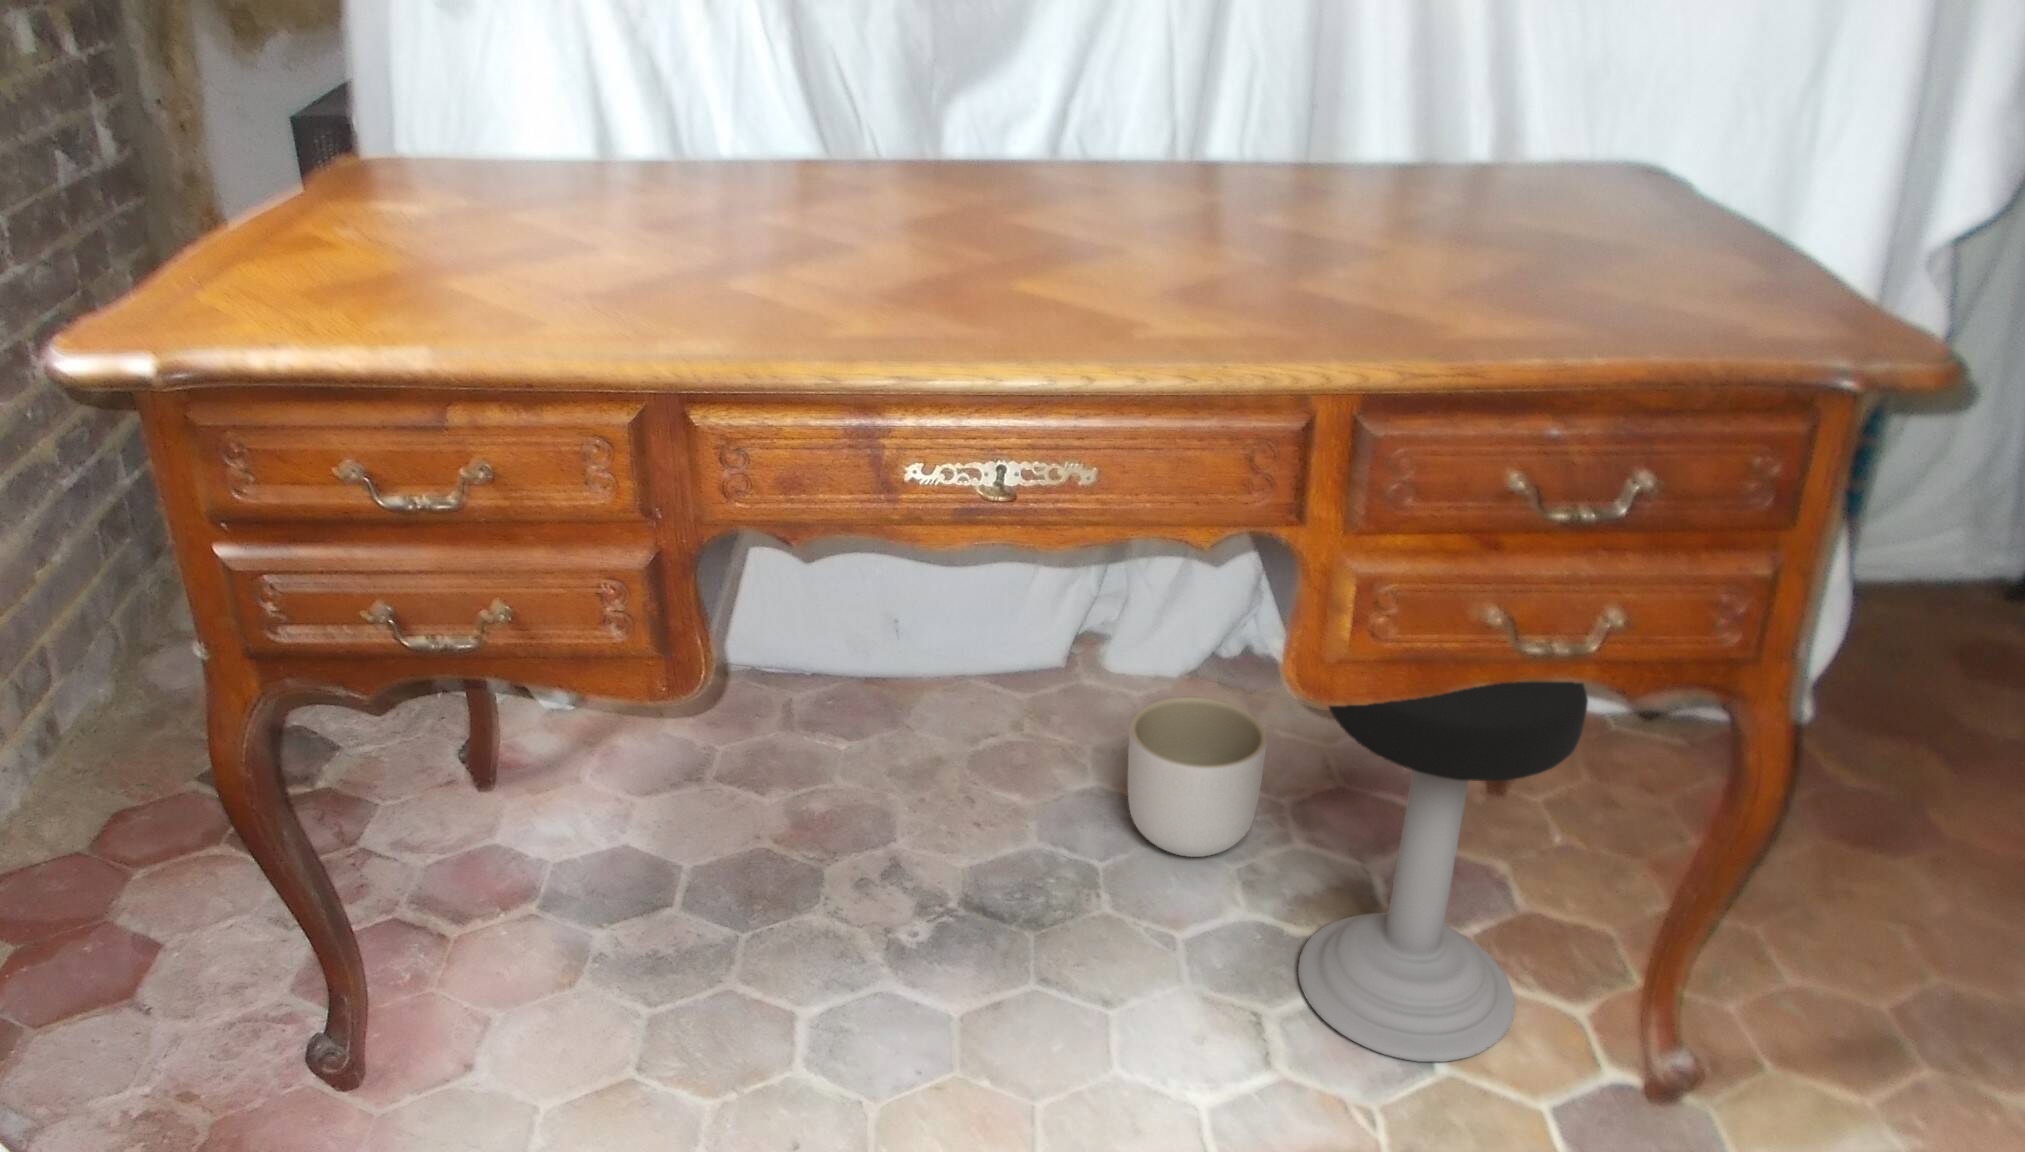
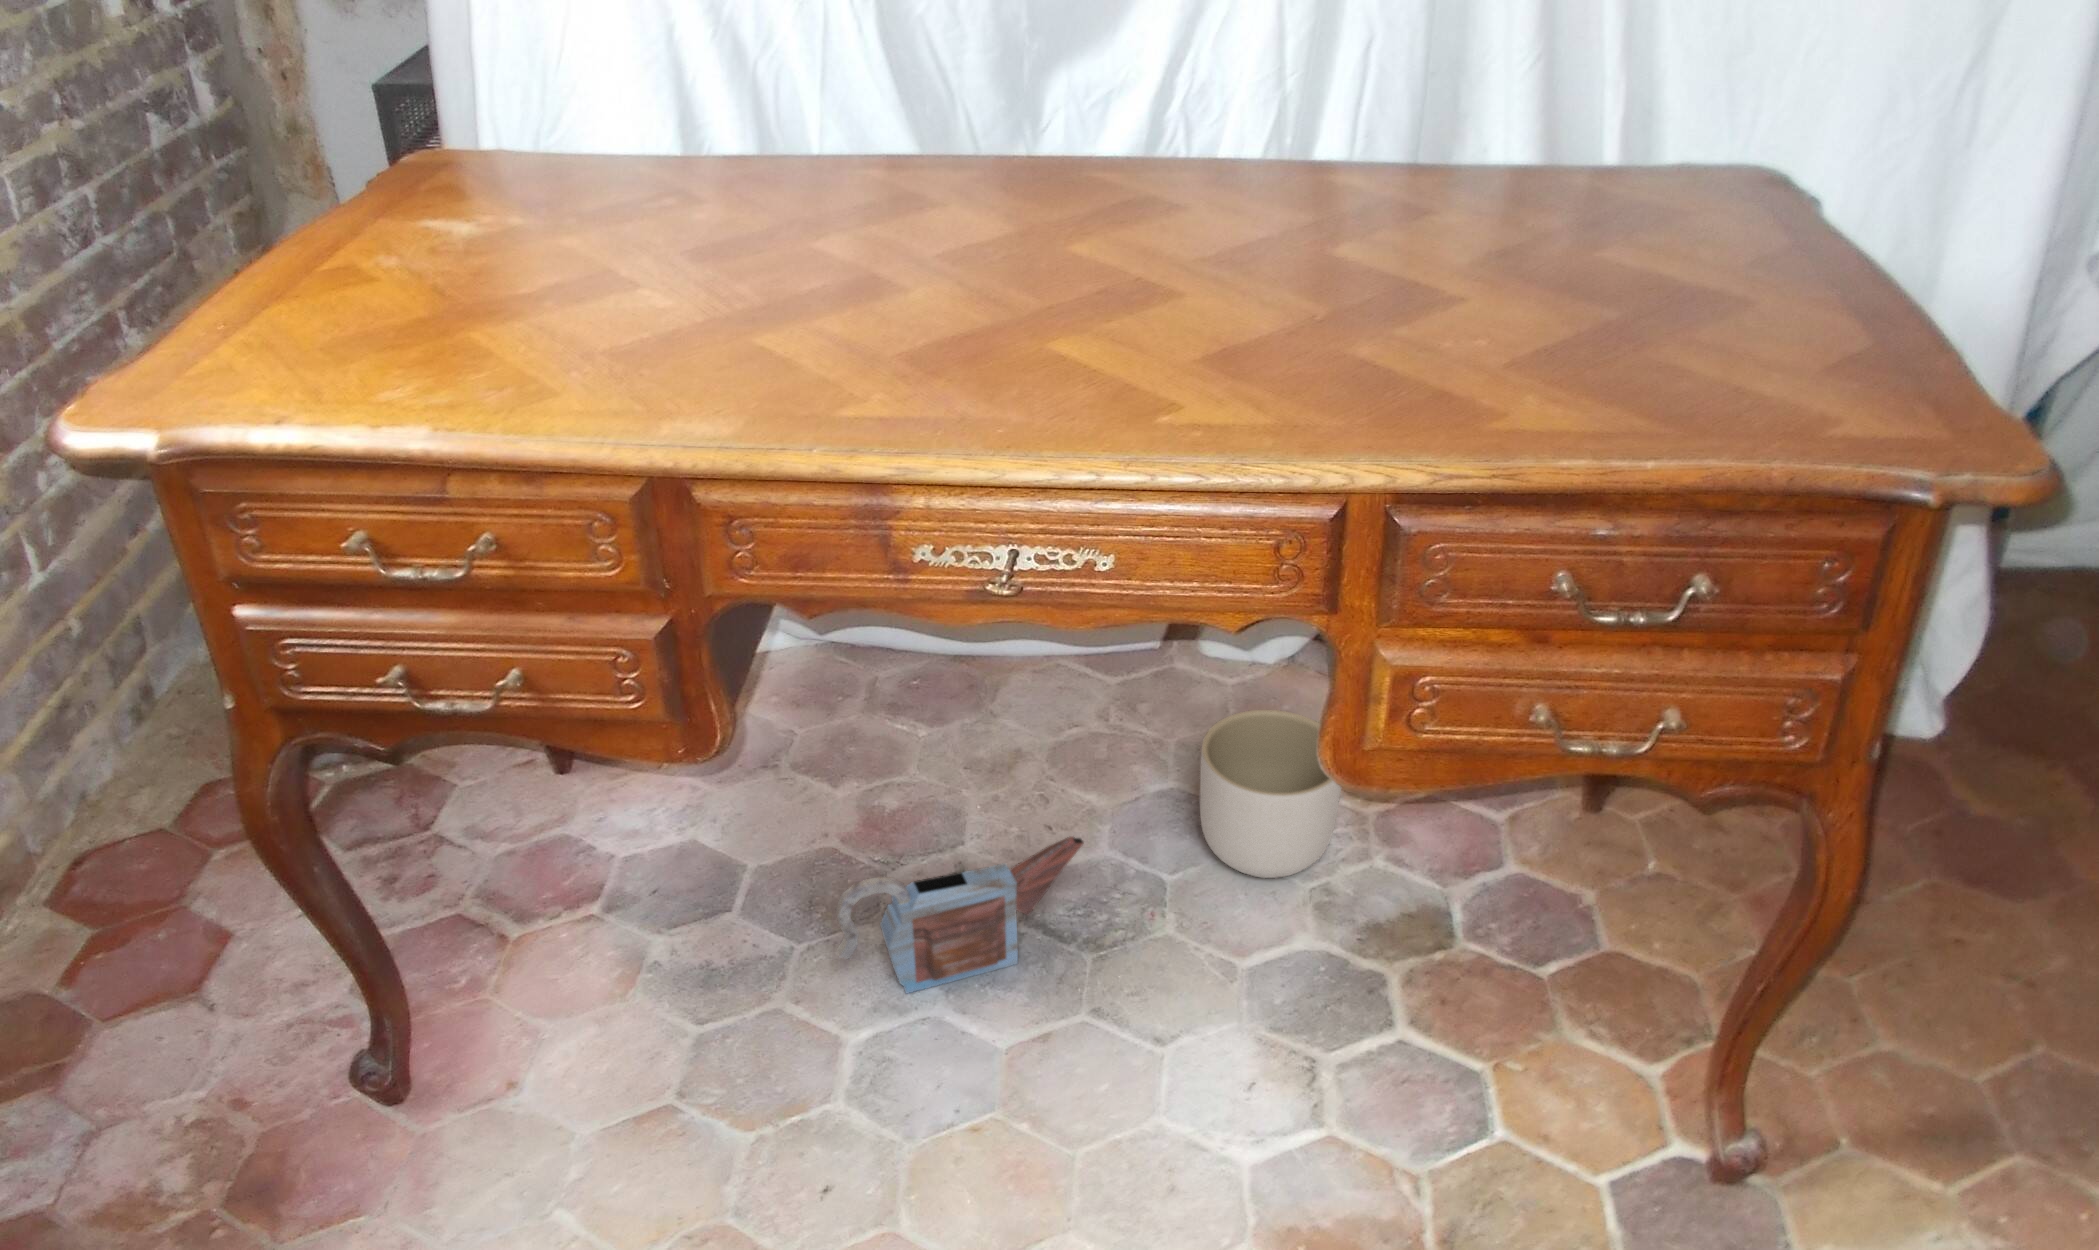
stool: present [1298,682,1588,1062] -> none [1357,663,1665,1124]
watering can: none [787,808,1028,973] -> present [836,836,1083,993]

